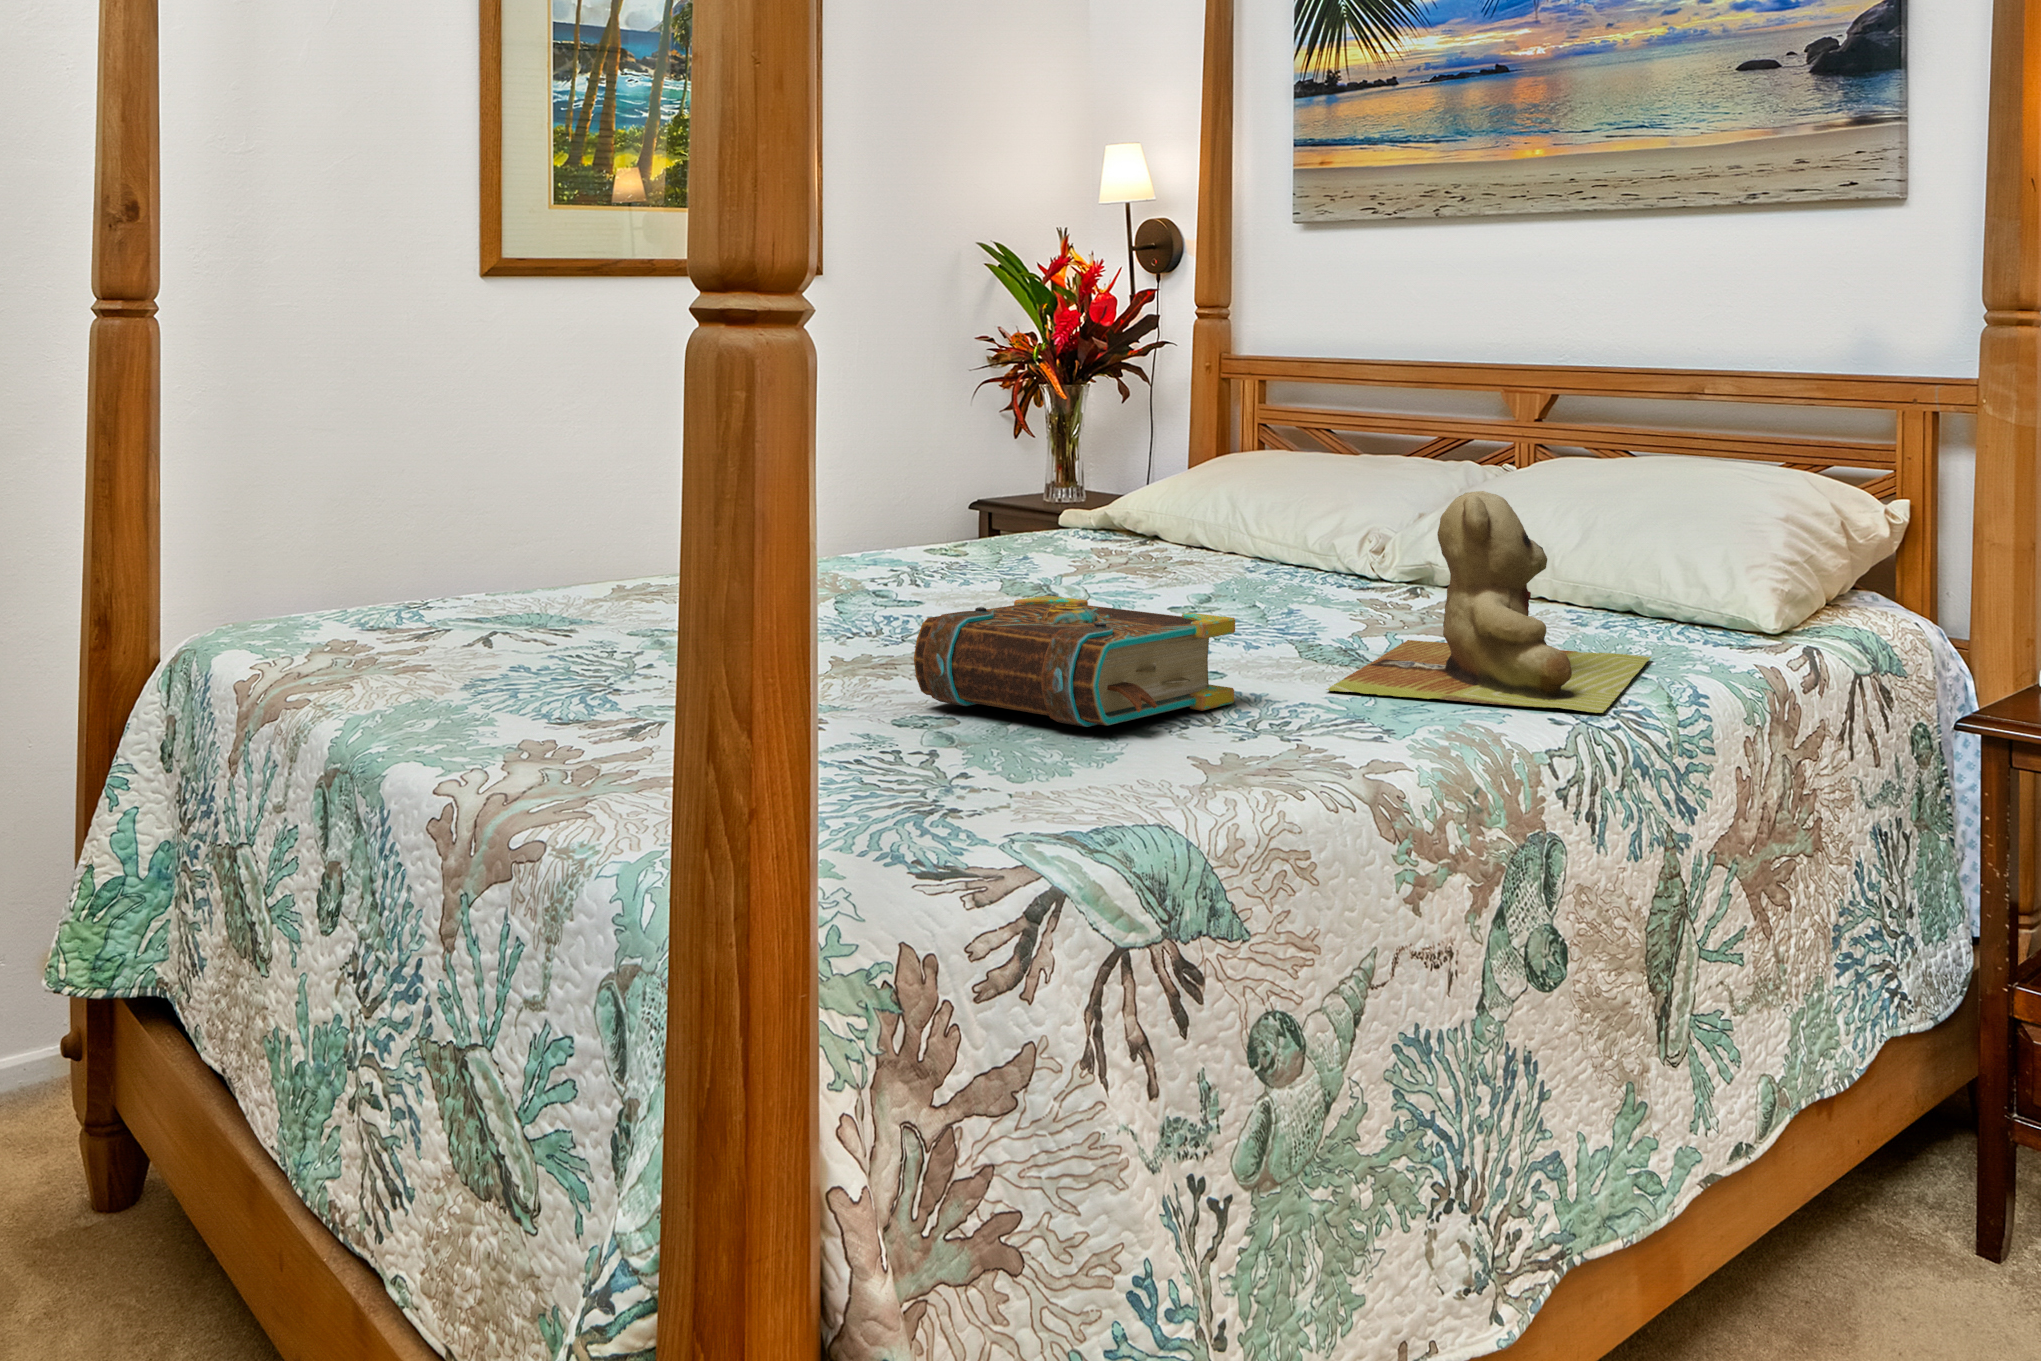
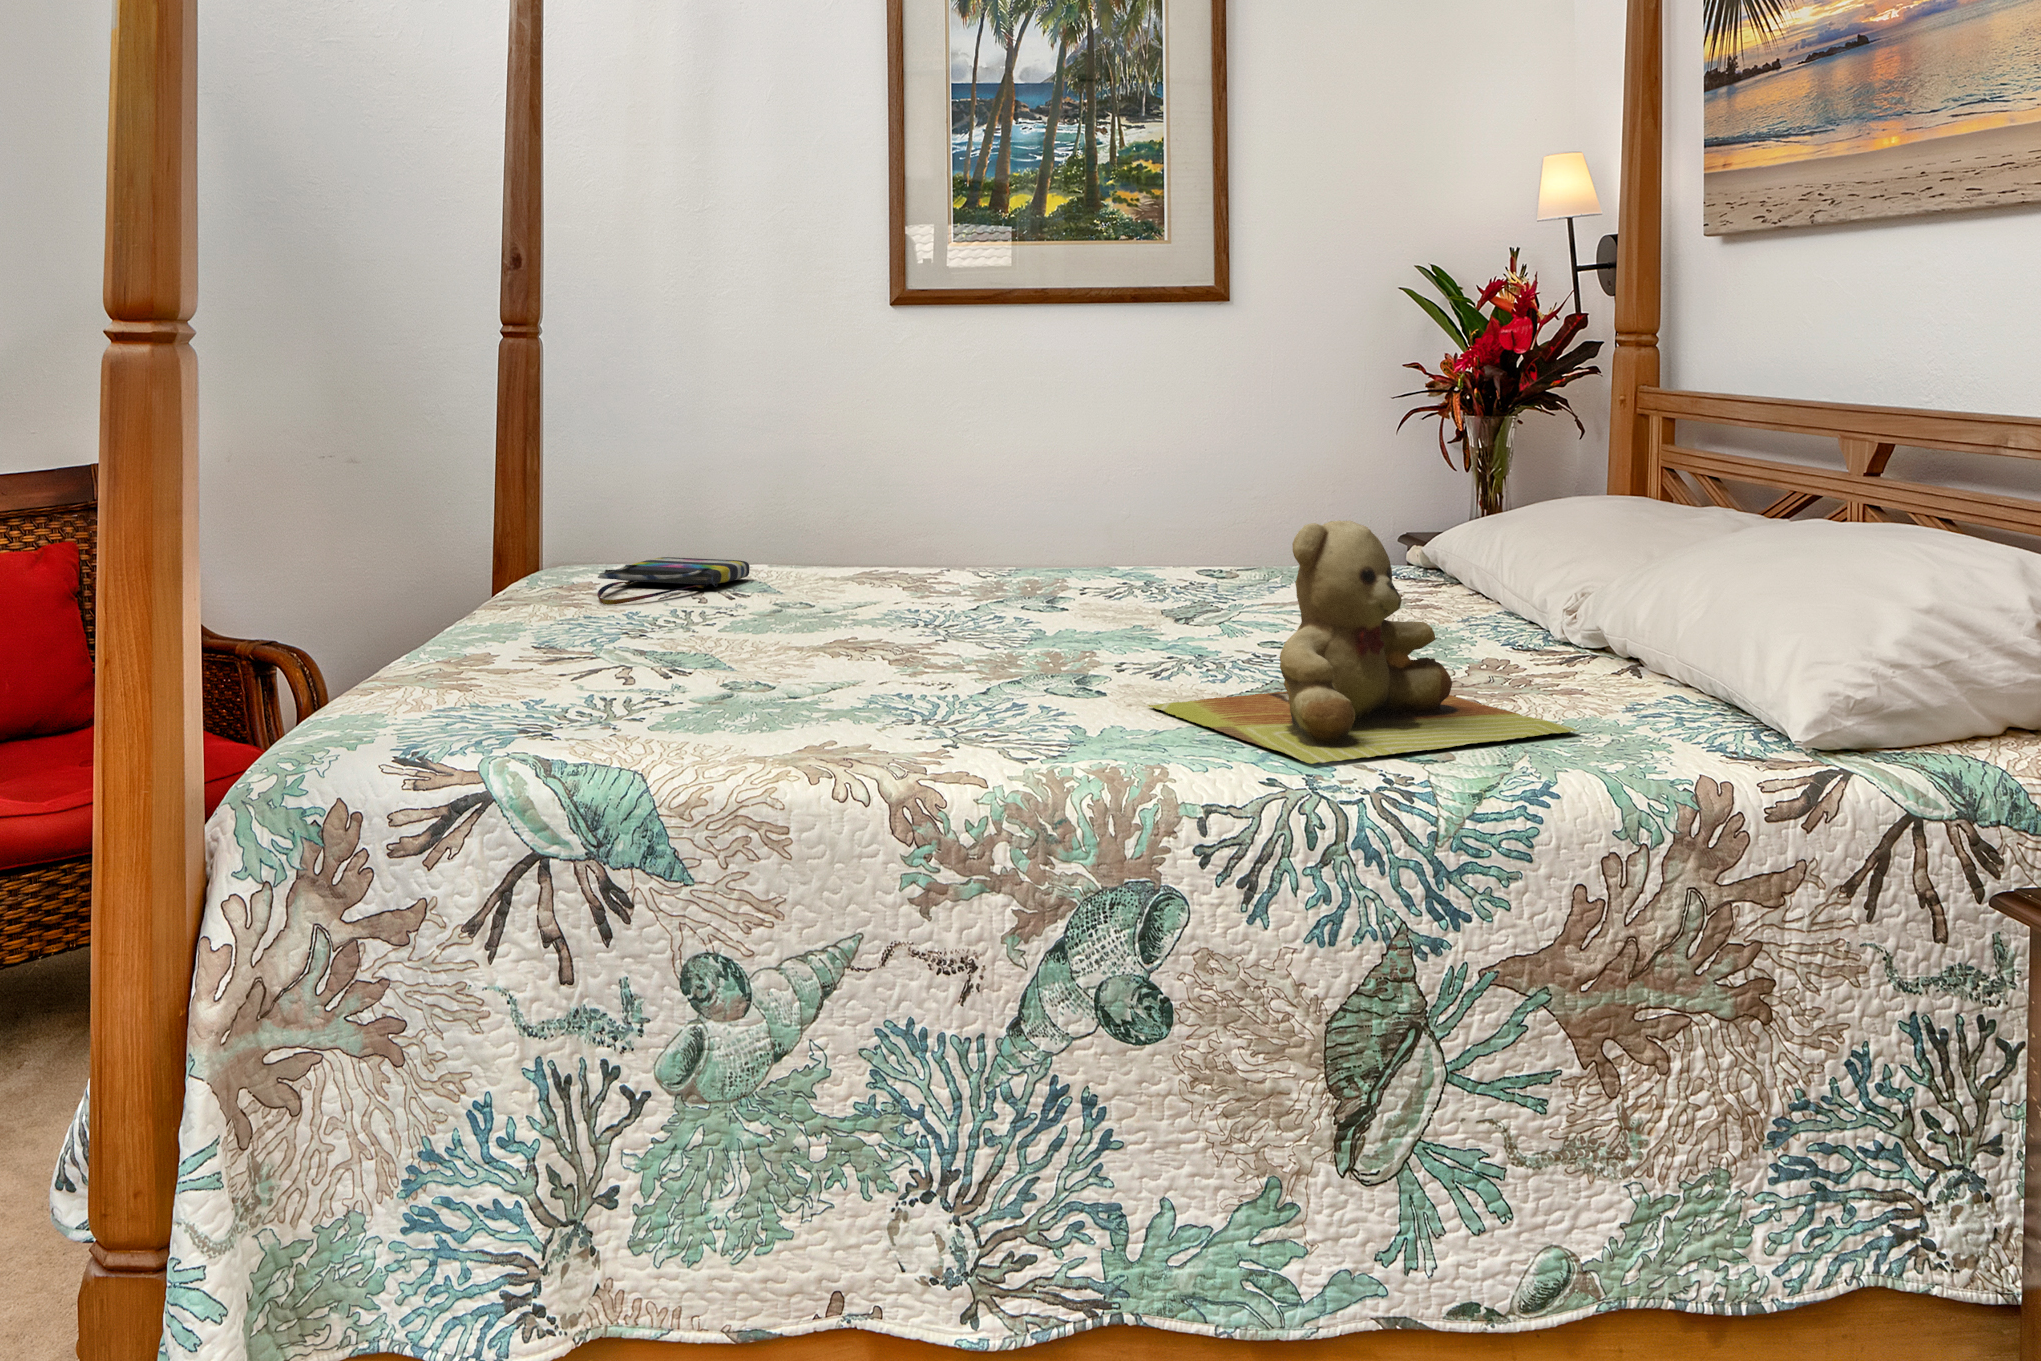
book: present [914,596,1235,727] -> none [800,587,1040,703]
tote bag: none [319,608,491,679] -> present [597,557,749,605]

